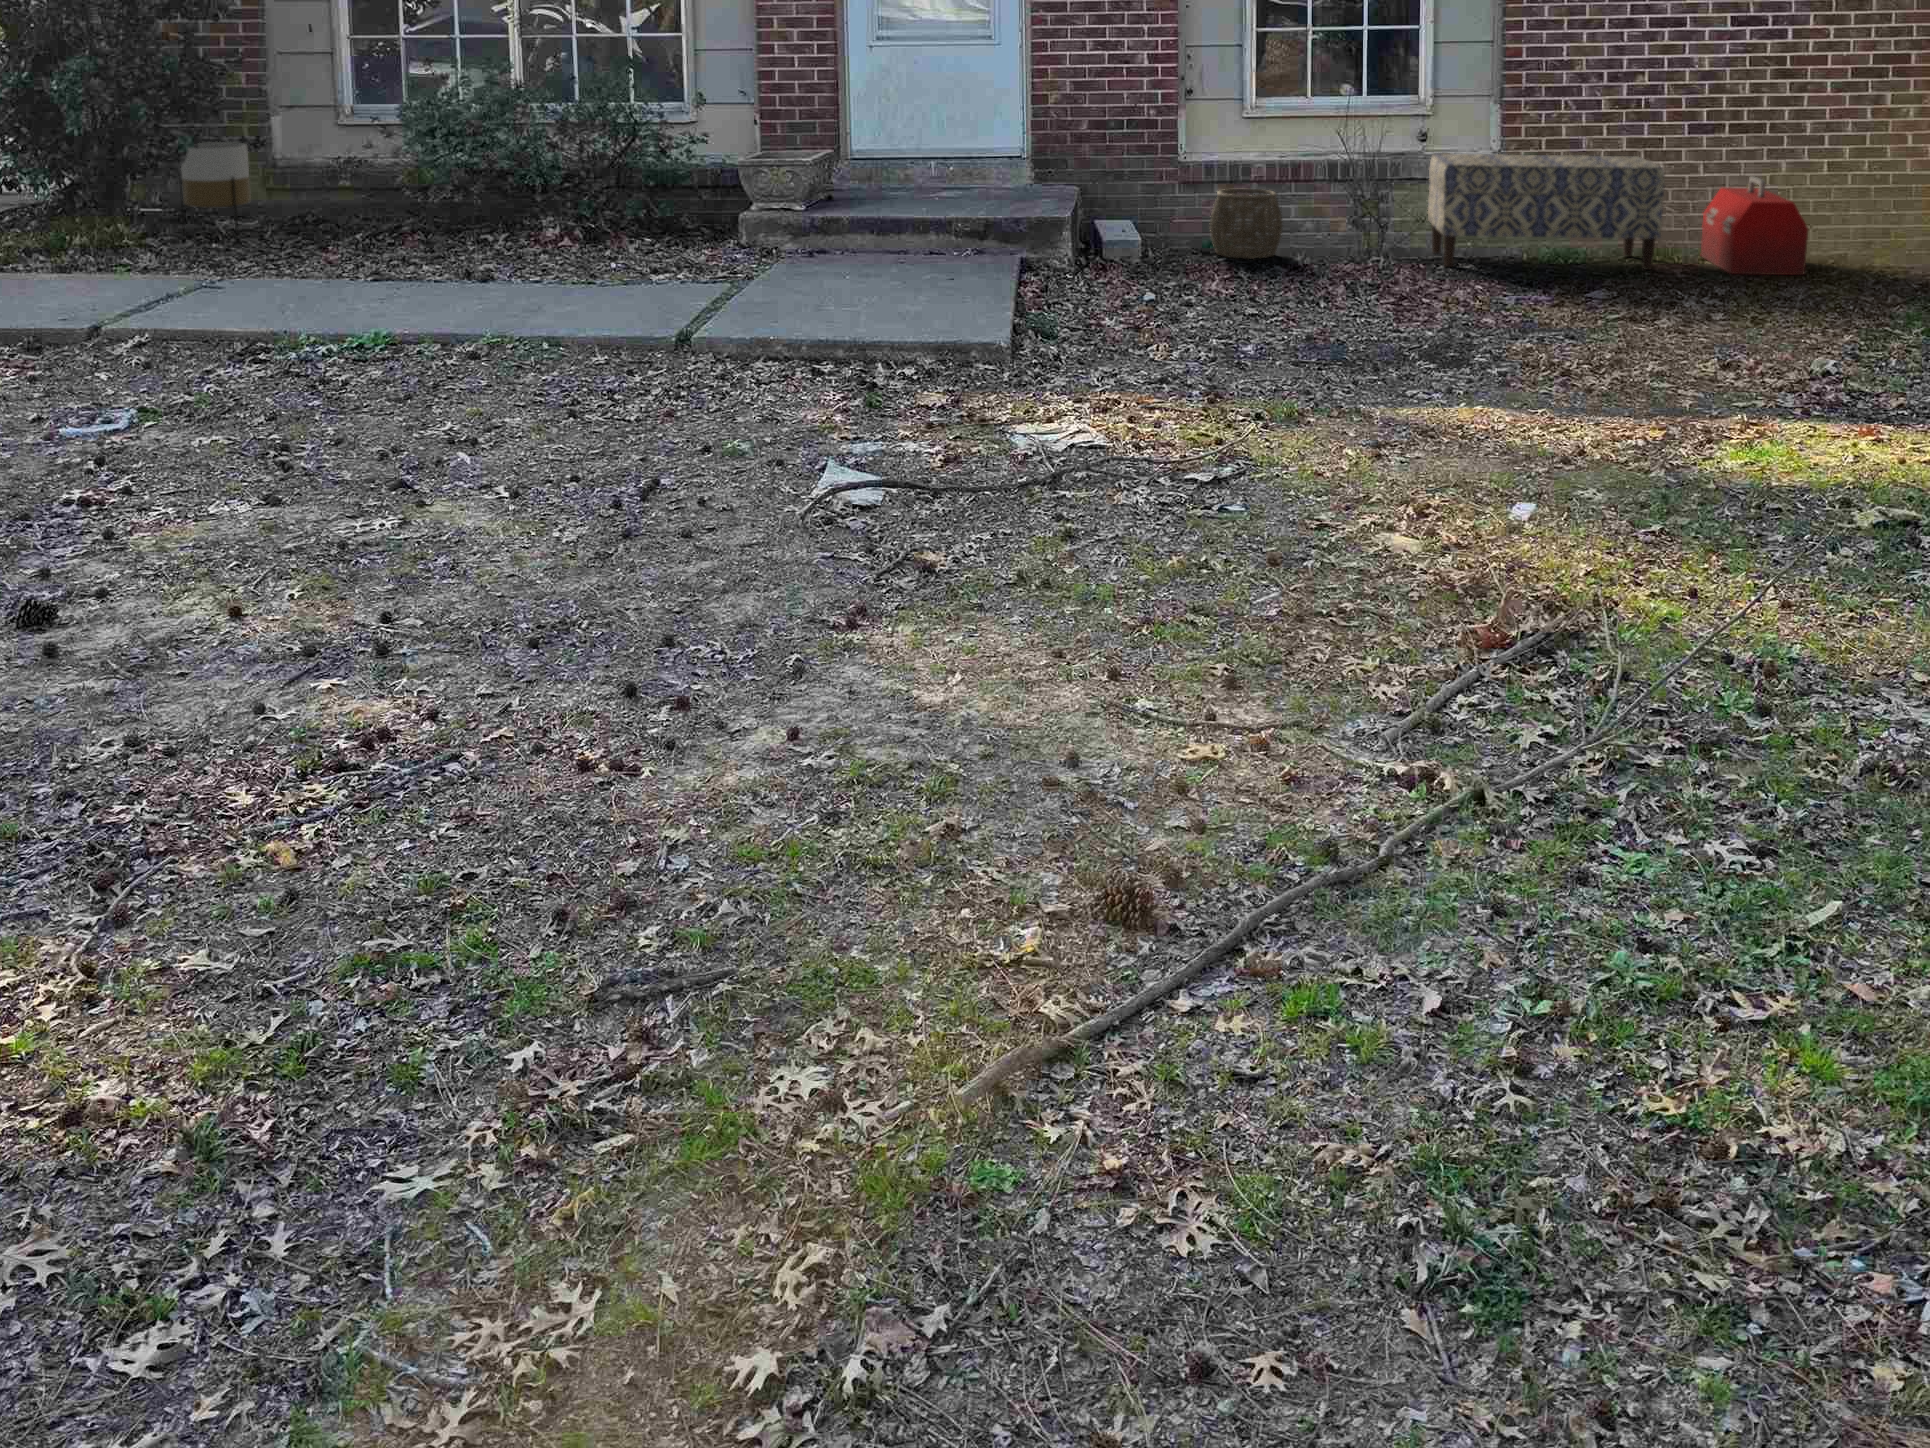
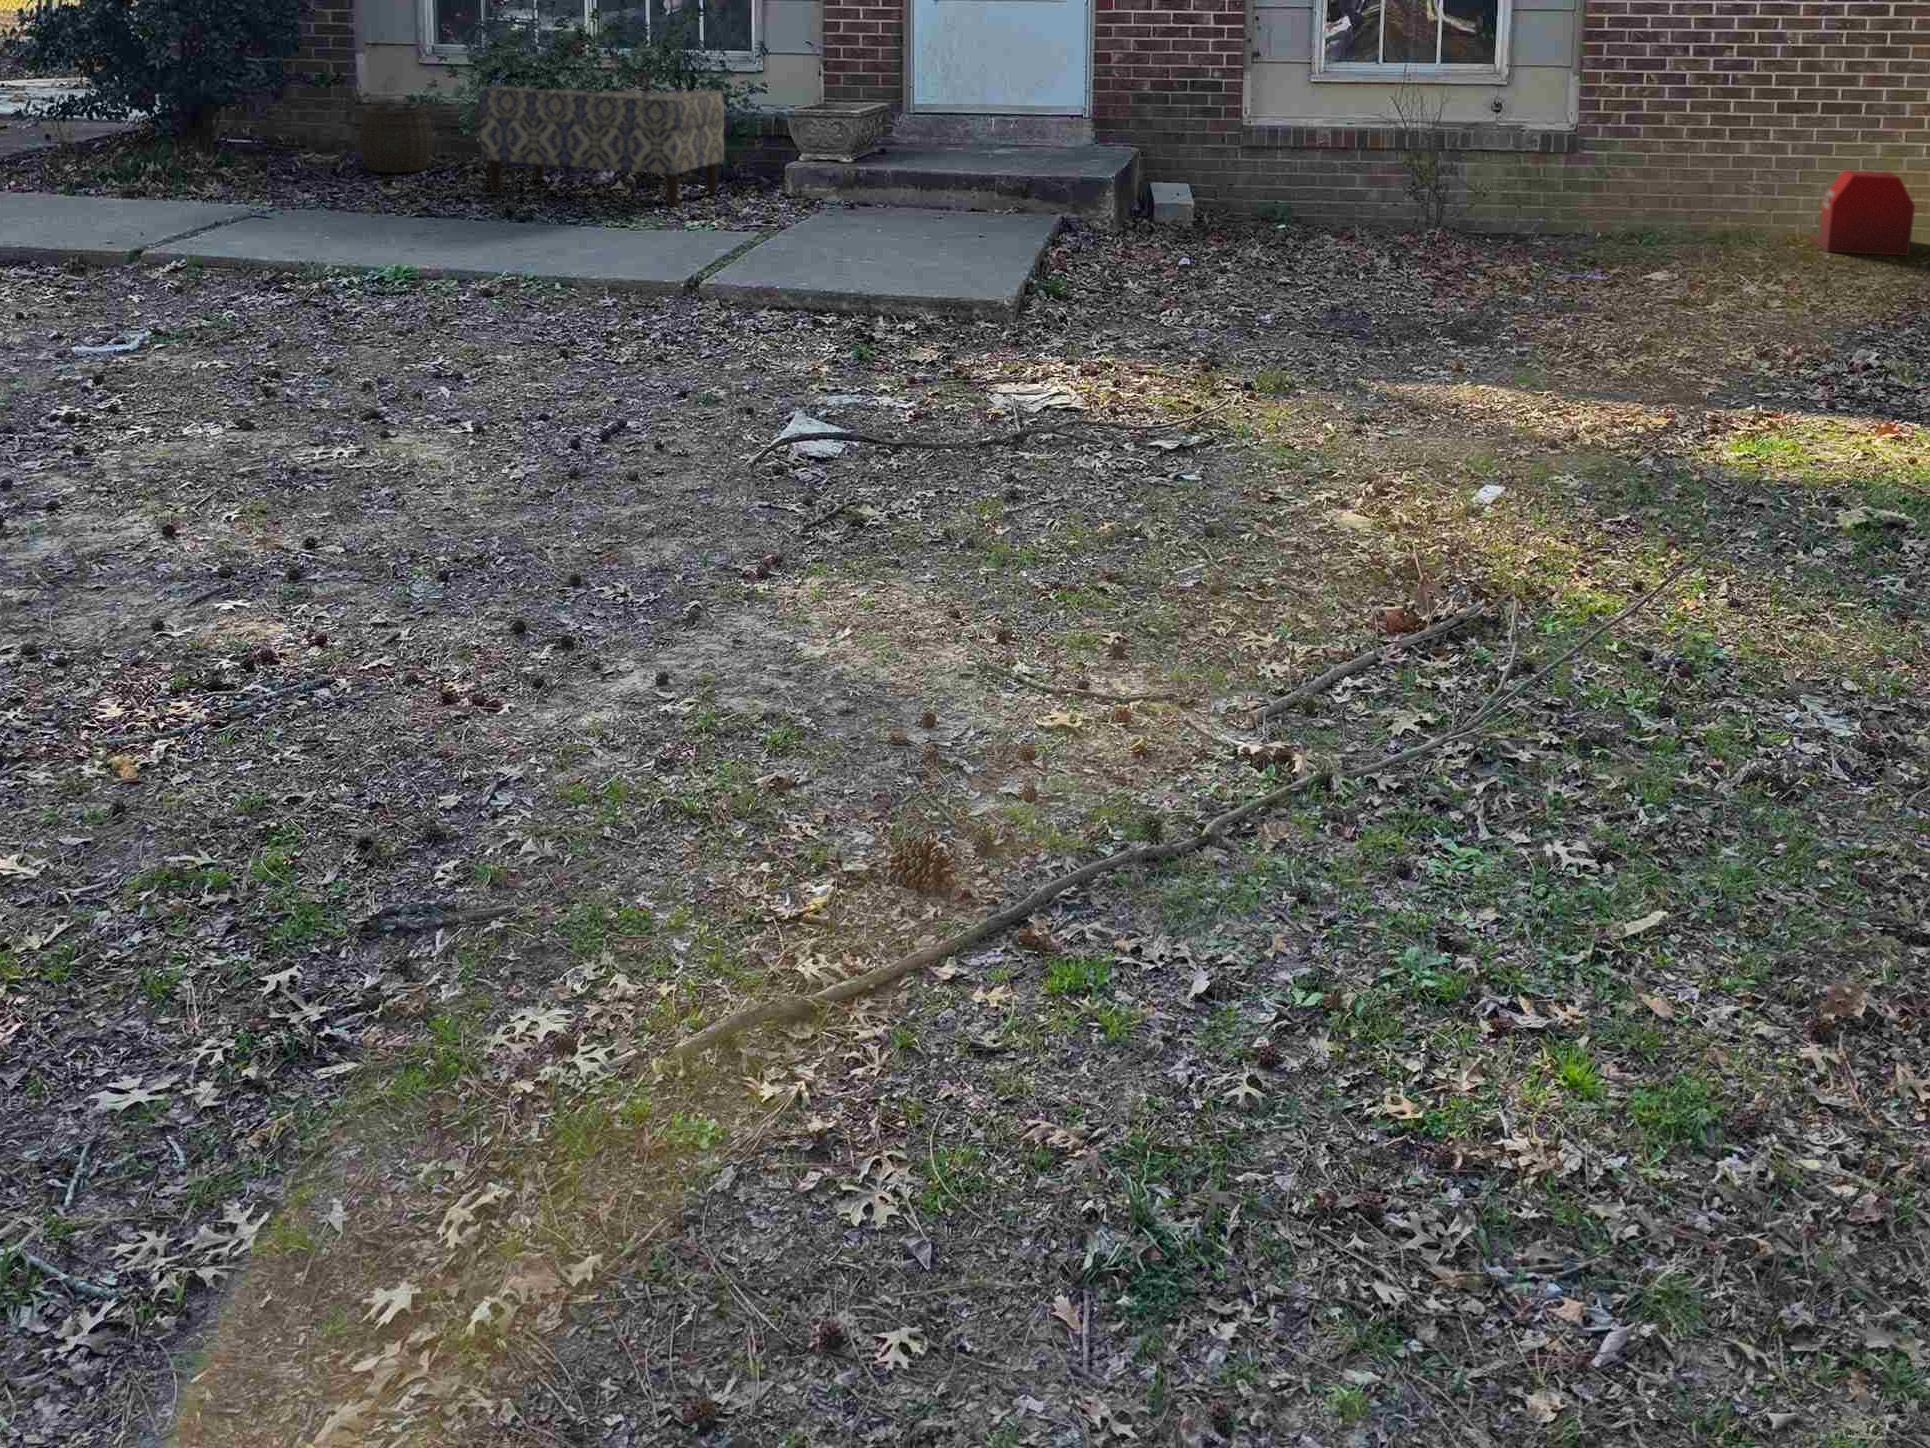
planter: present [180,142,251,235] -> none [251,72,320,167]
bench: present [1428,153,1665,270] -> present [479,84,724,207]
woven basket: present [1210,189,1282,259] -> present [359,105,433,173]

